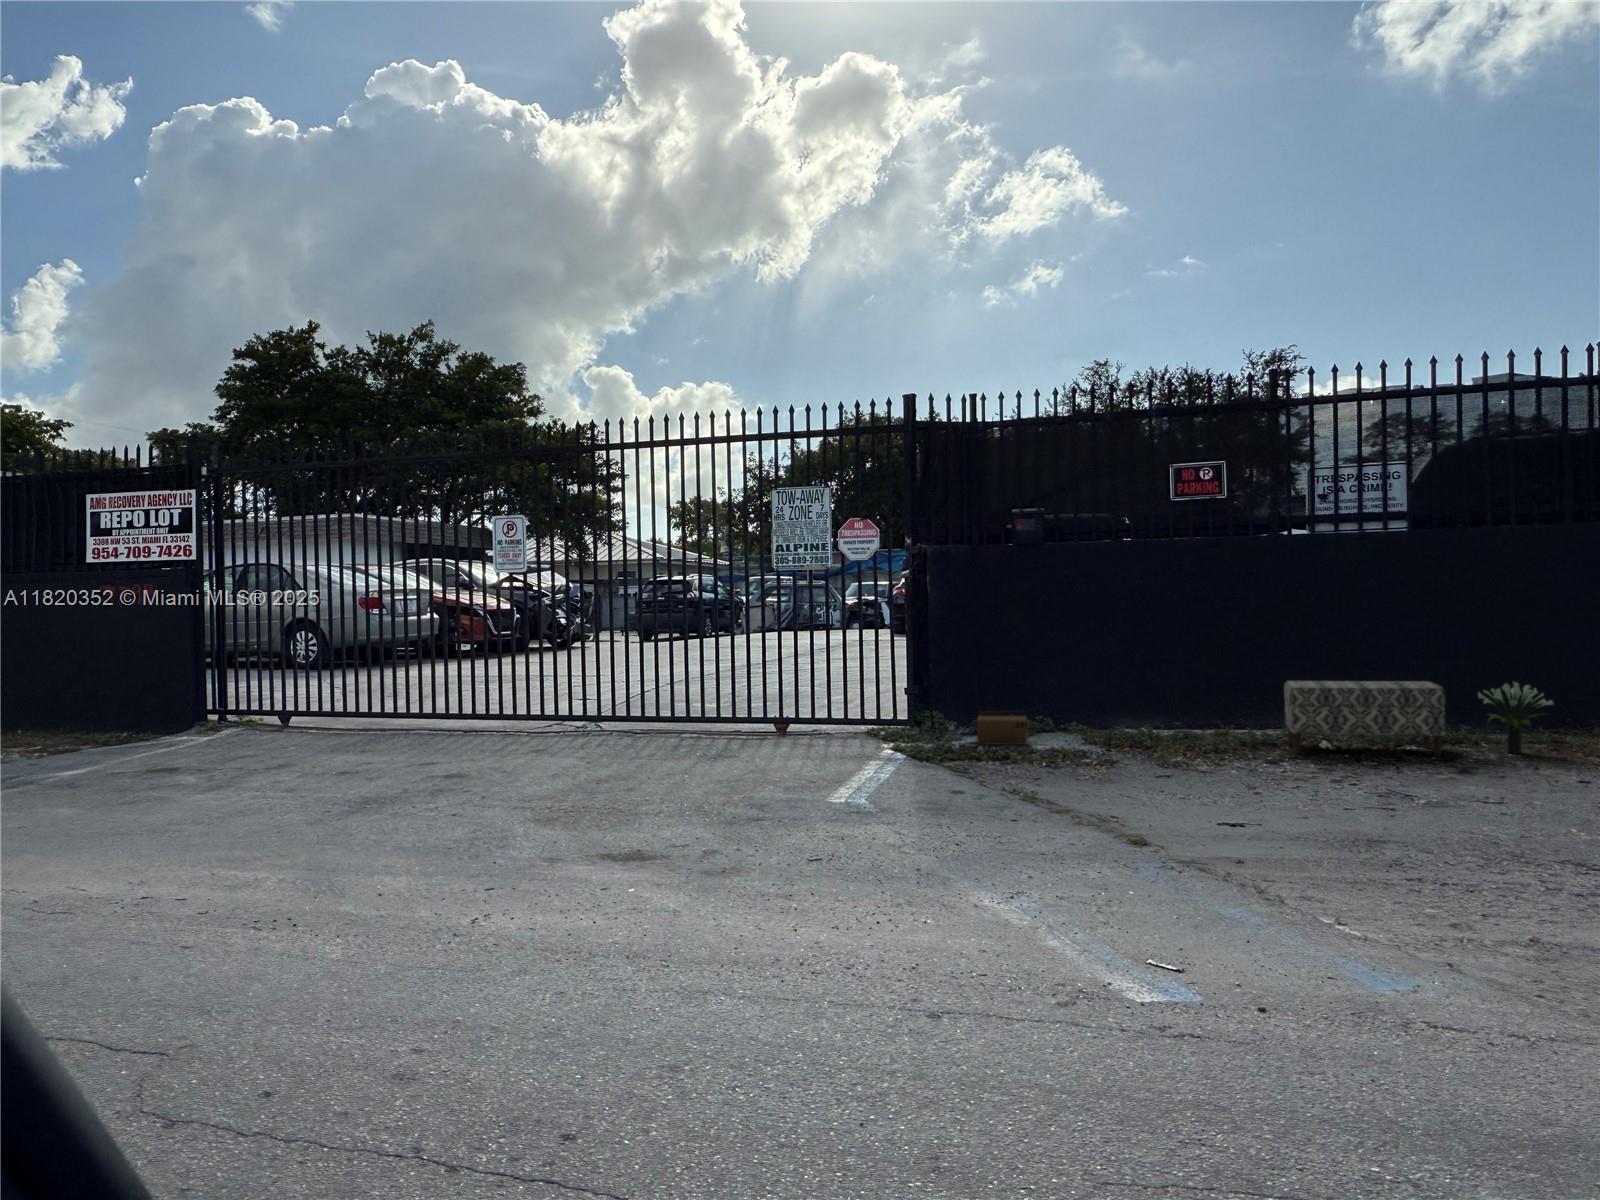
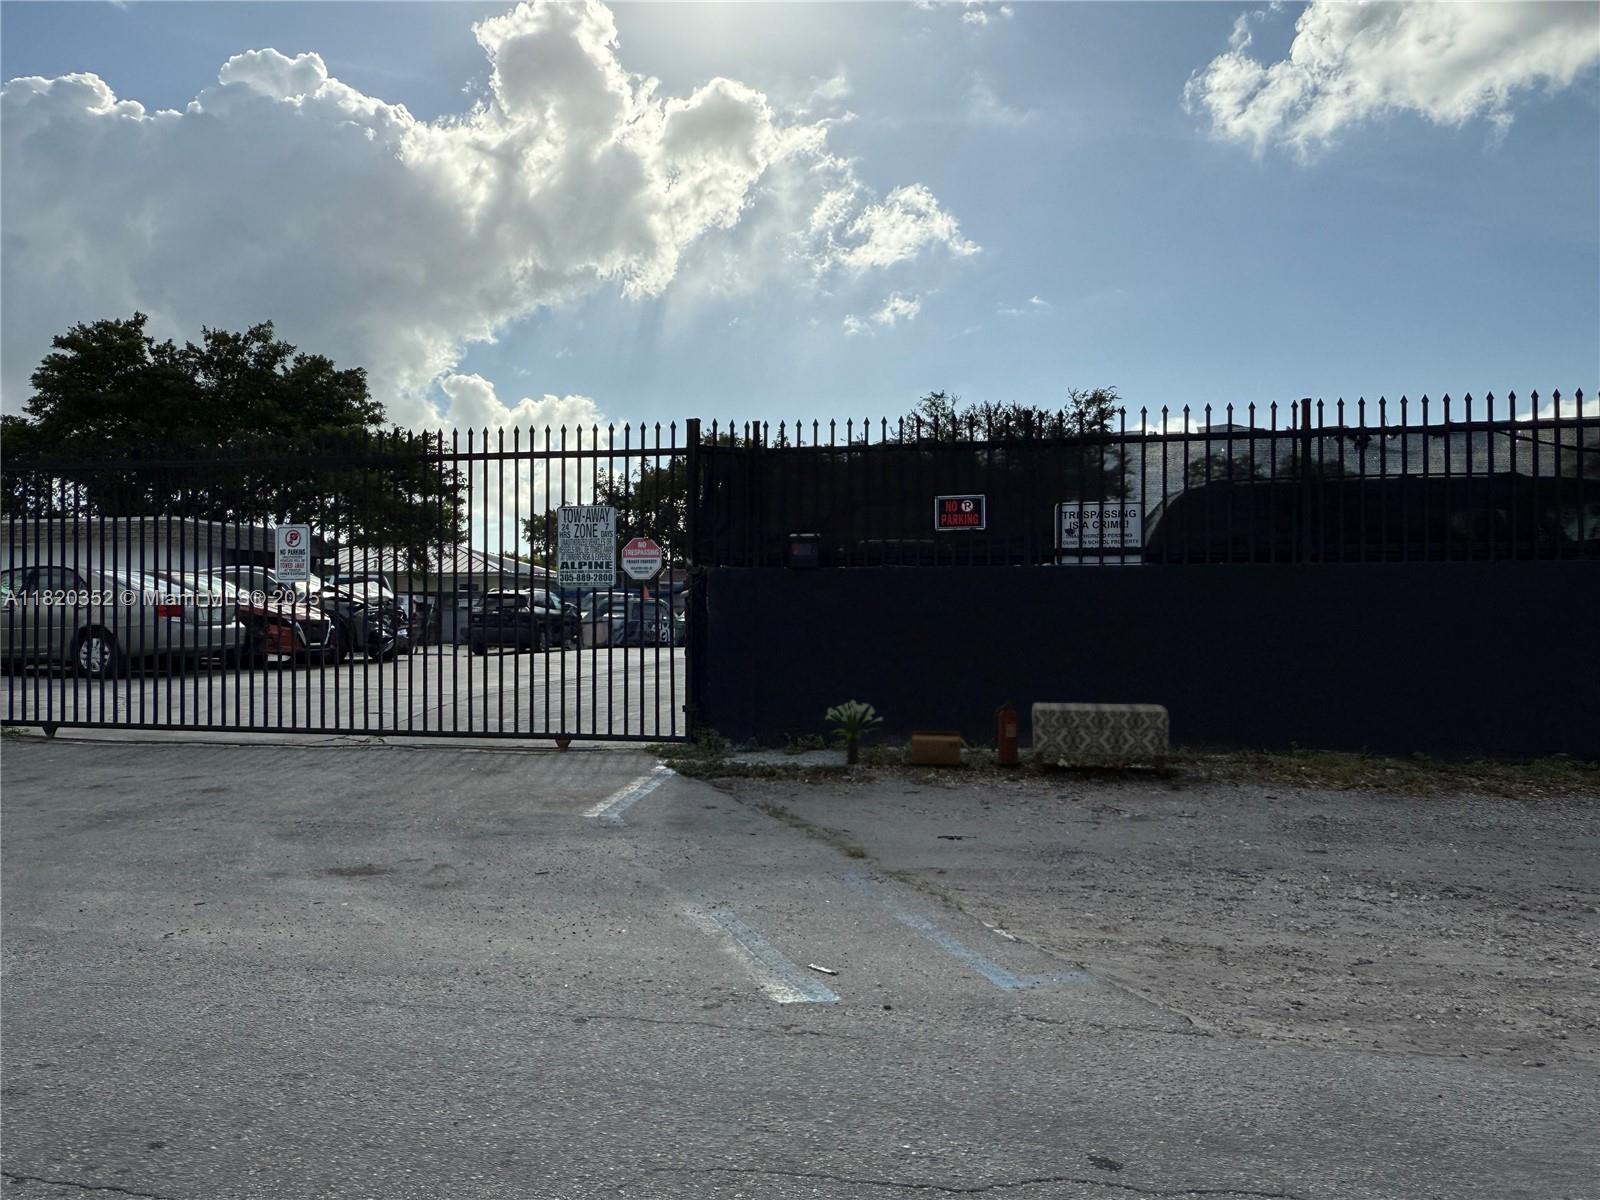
fire extinguisher: none [1238,678,1270,747] -> present [991,700,1019,765]
potted plant: present [1478,682,1553,754] -> present [826,700,882,763]
cardboard box: present [977,711,1037,745] -> present [912,730,970,765]

